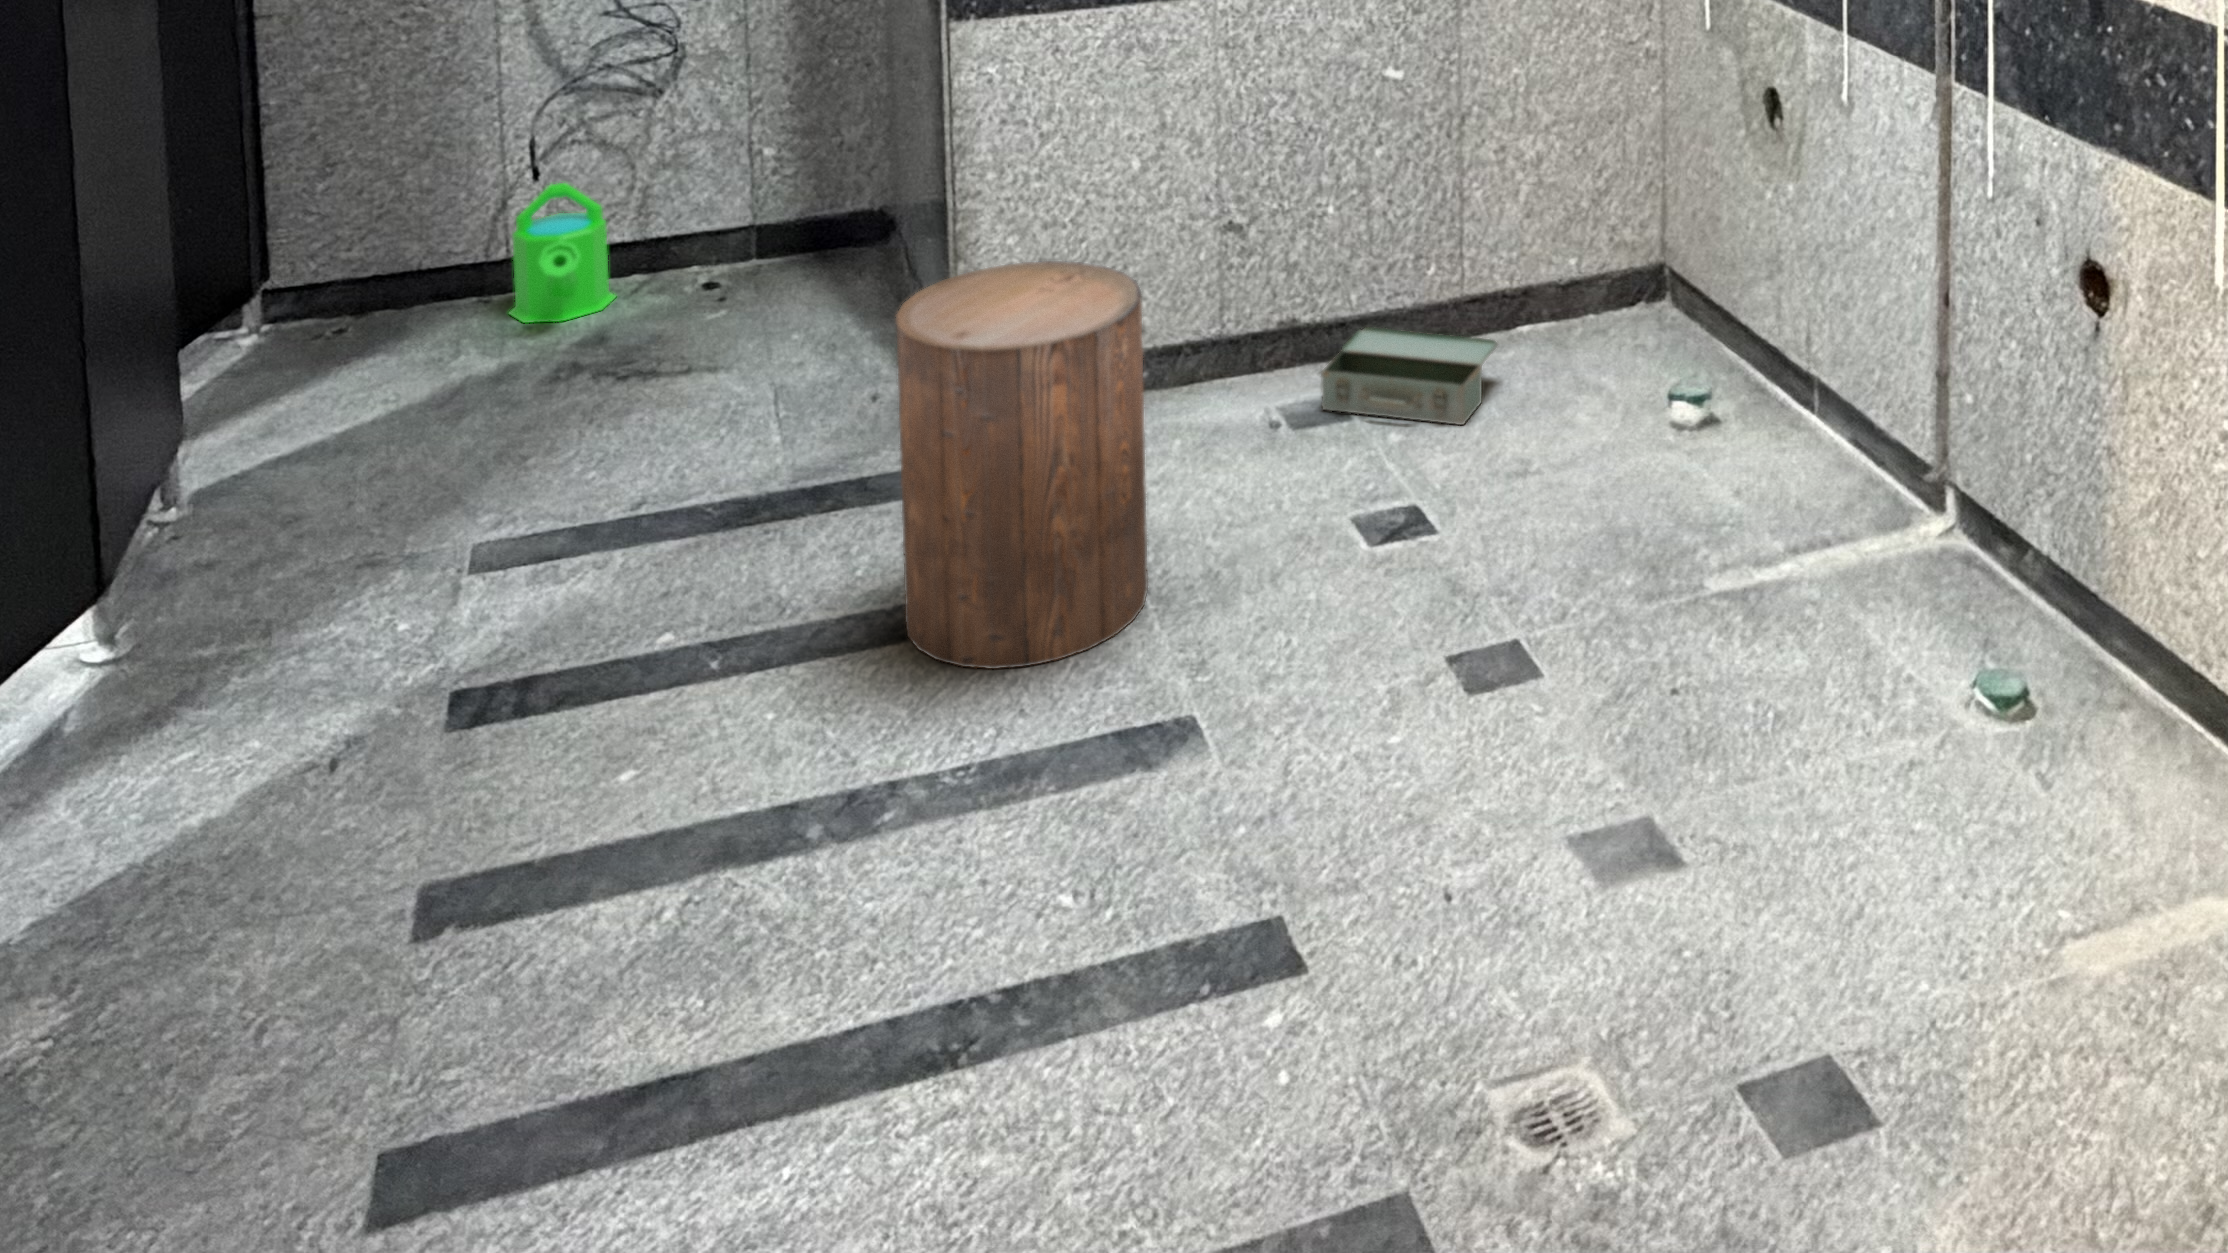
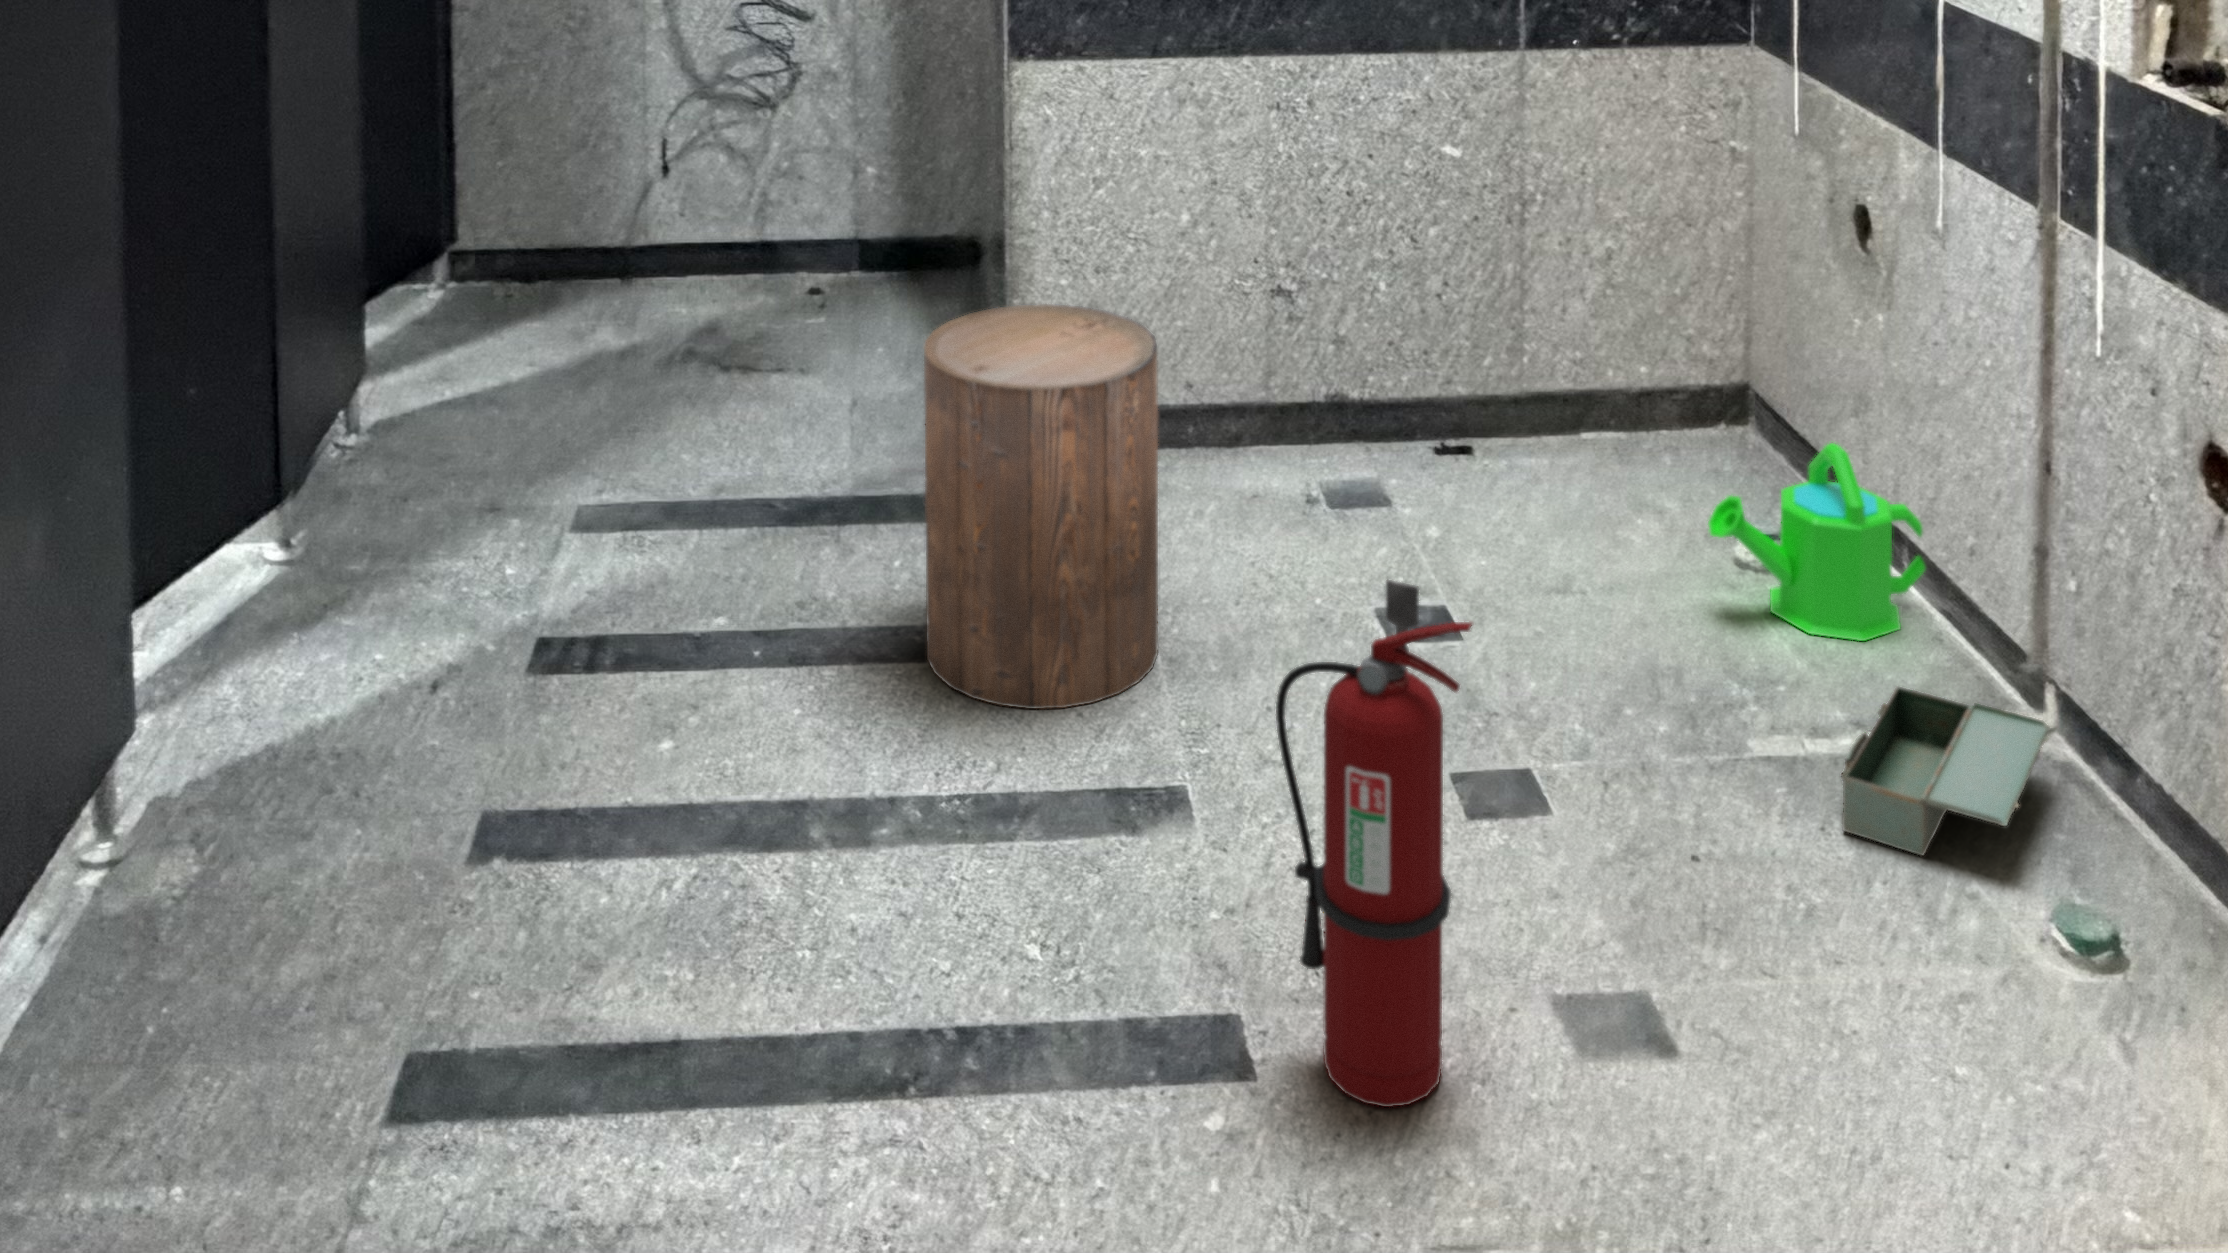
watering can: present [509,183,616,323] -> present [1708,443,1925,641]
toolbox: present [1321,327,1497,425] -> present [1841,687,2049,856]
fire extinguisher: none [1316,477,1505,969] -> present [1276,580,1472,1107]

